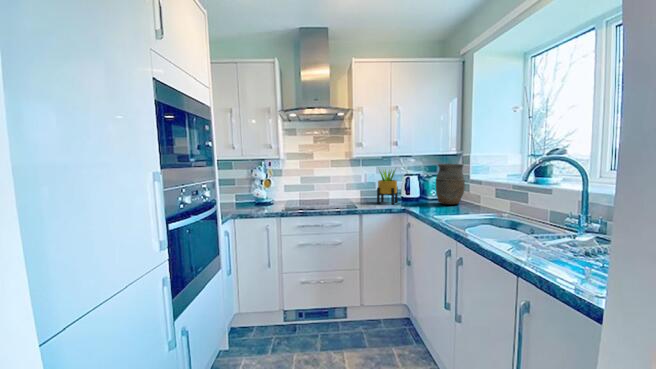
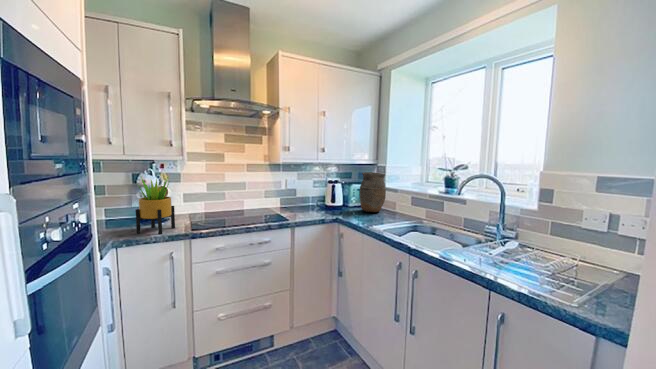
potted plant: present [377,169,398,204] -> present [136,177,175,234]

